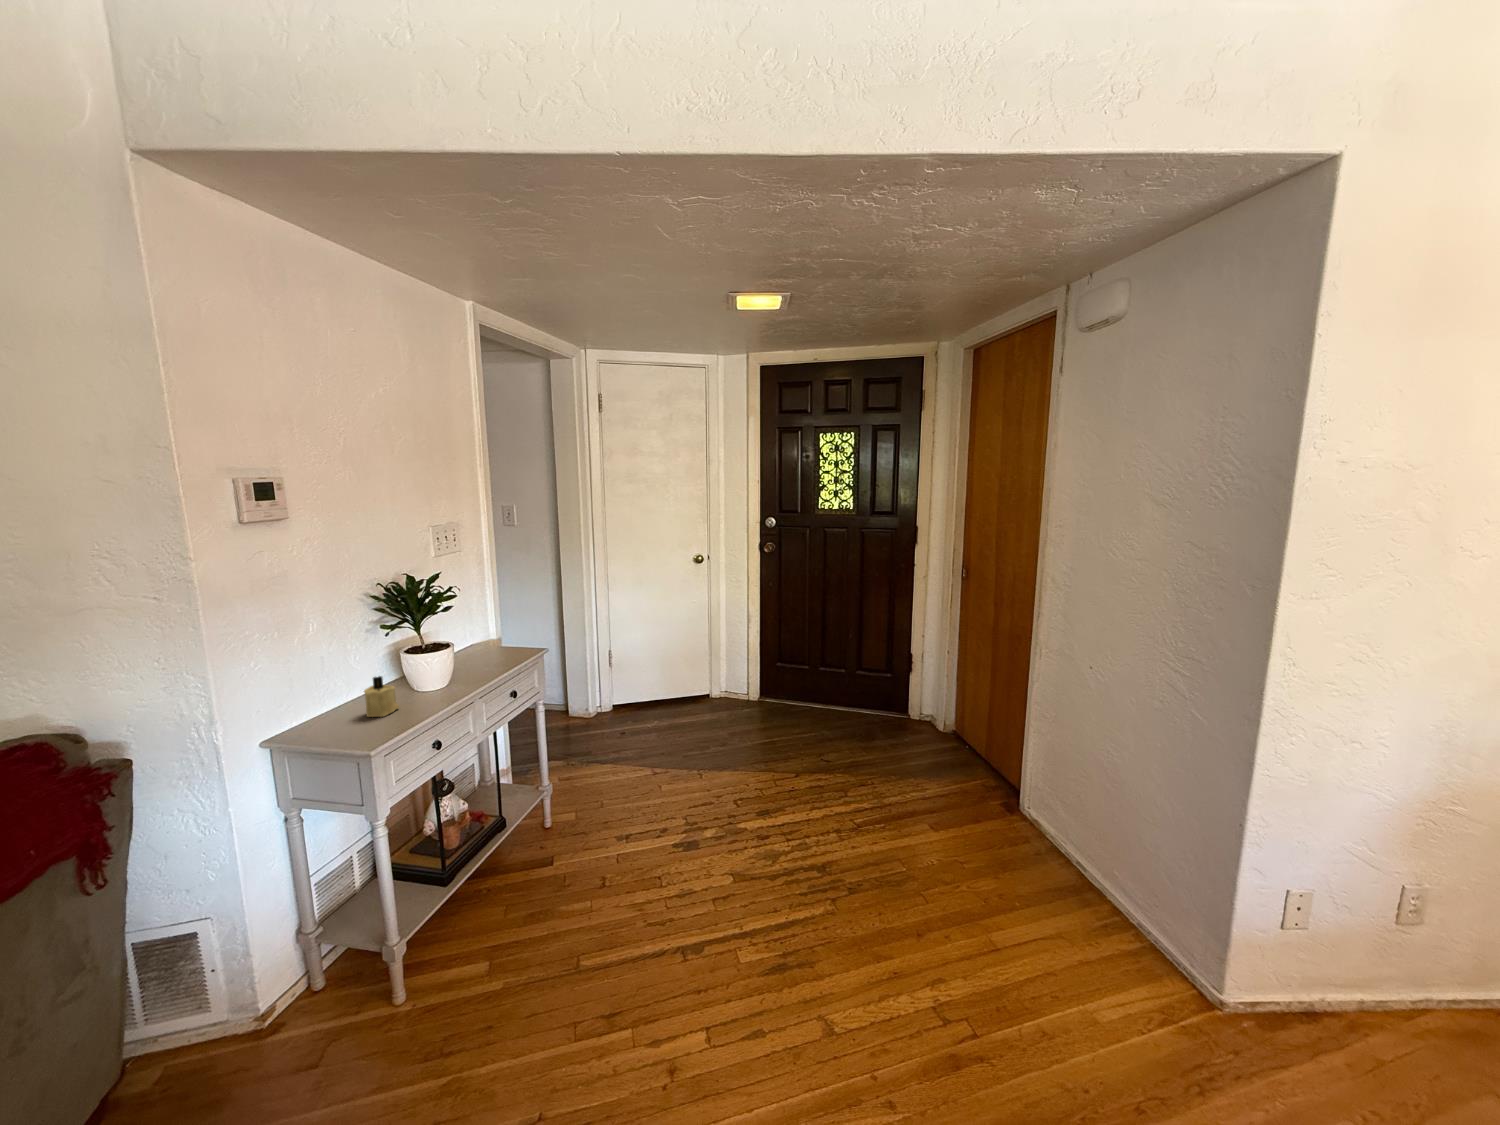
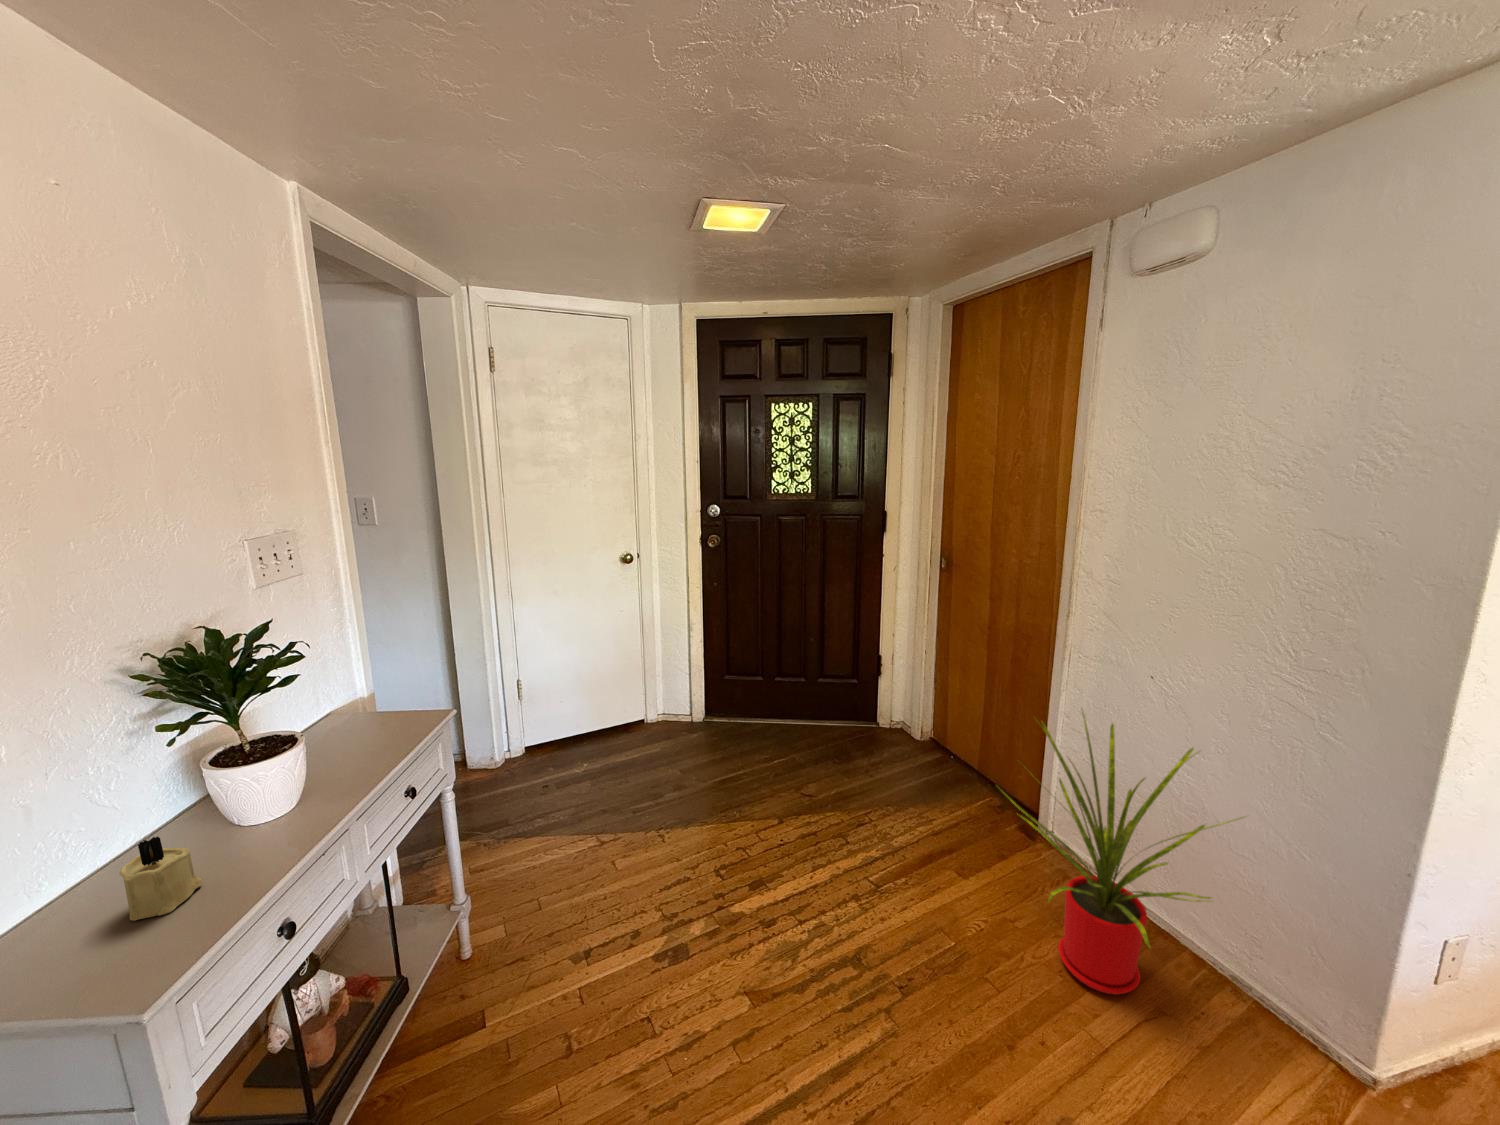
house plant: none [939,683,1115,920] -> present [999,708,1245,995]

